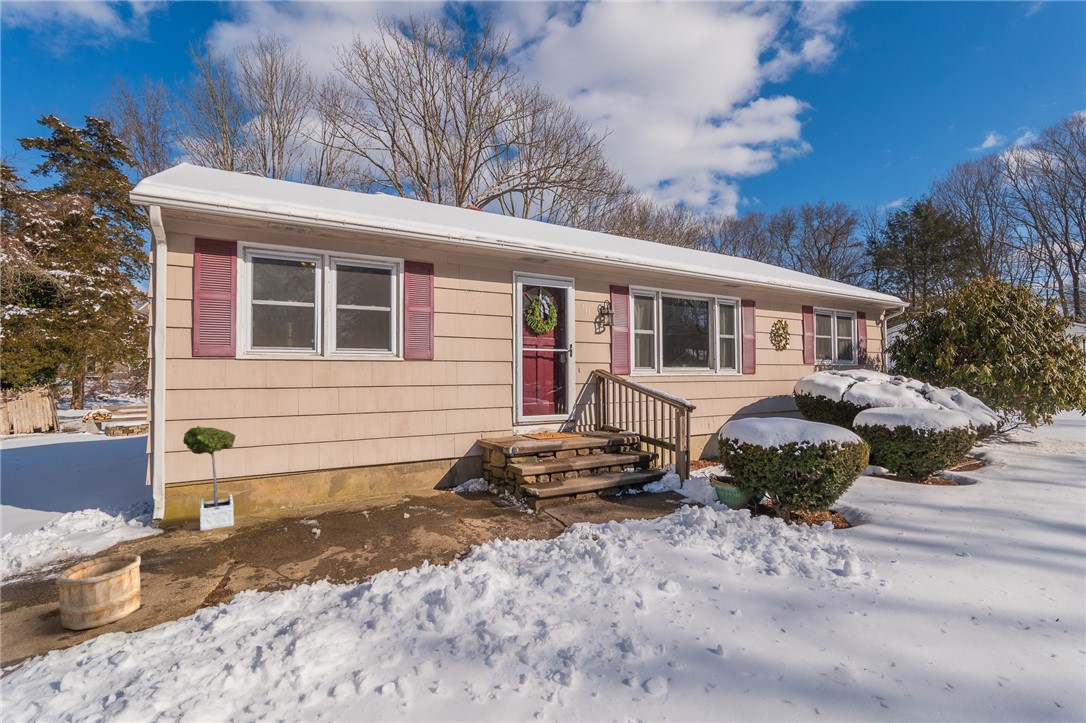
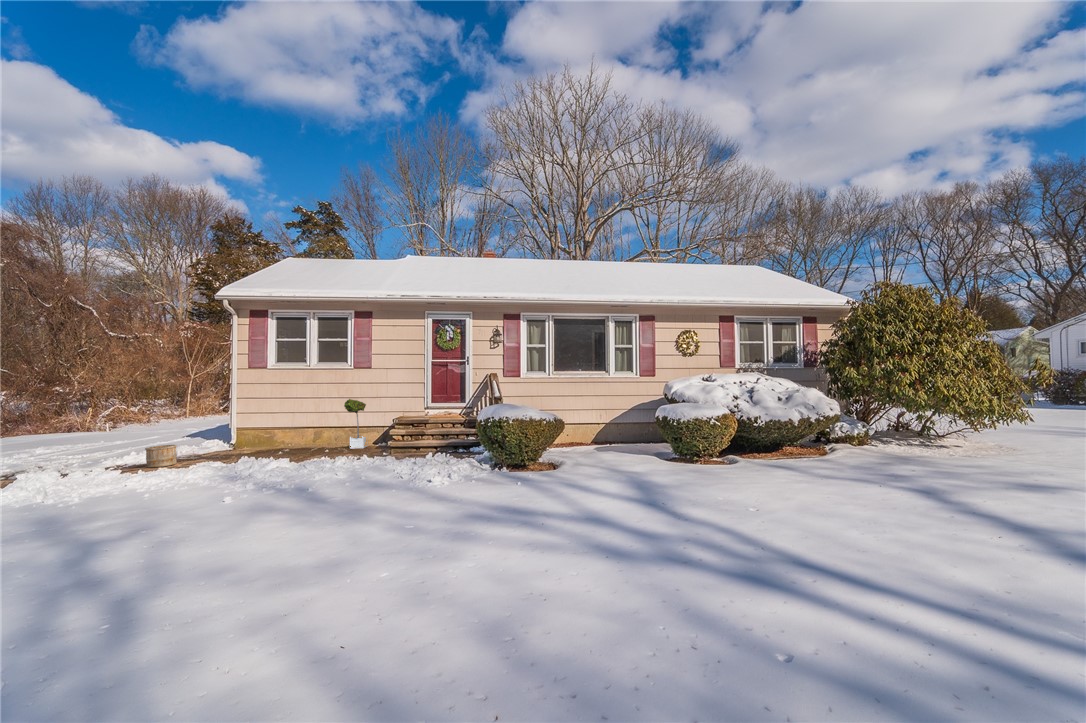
potted tree: present [183,426,236,530] -> present [344,399,367,449]

